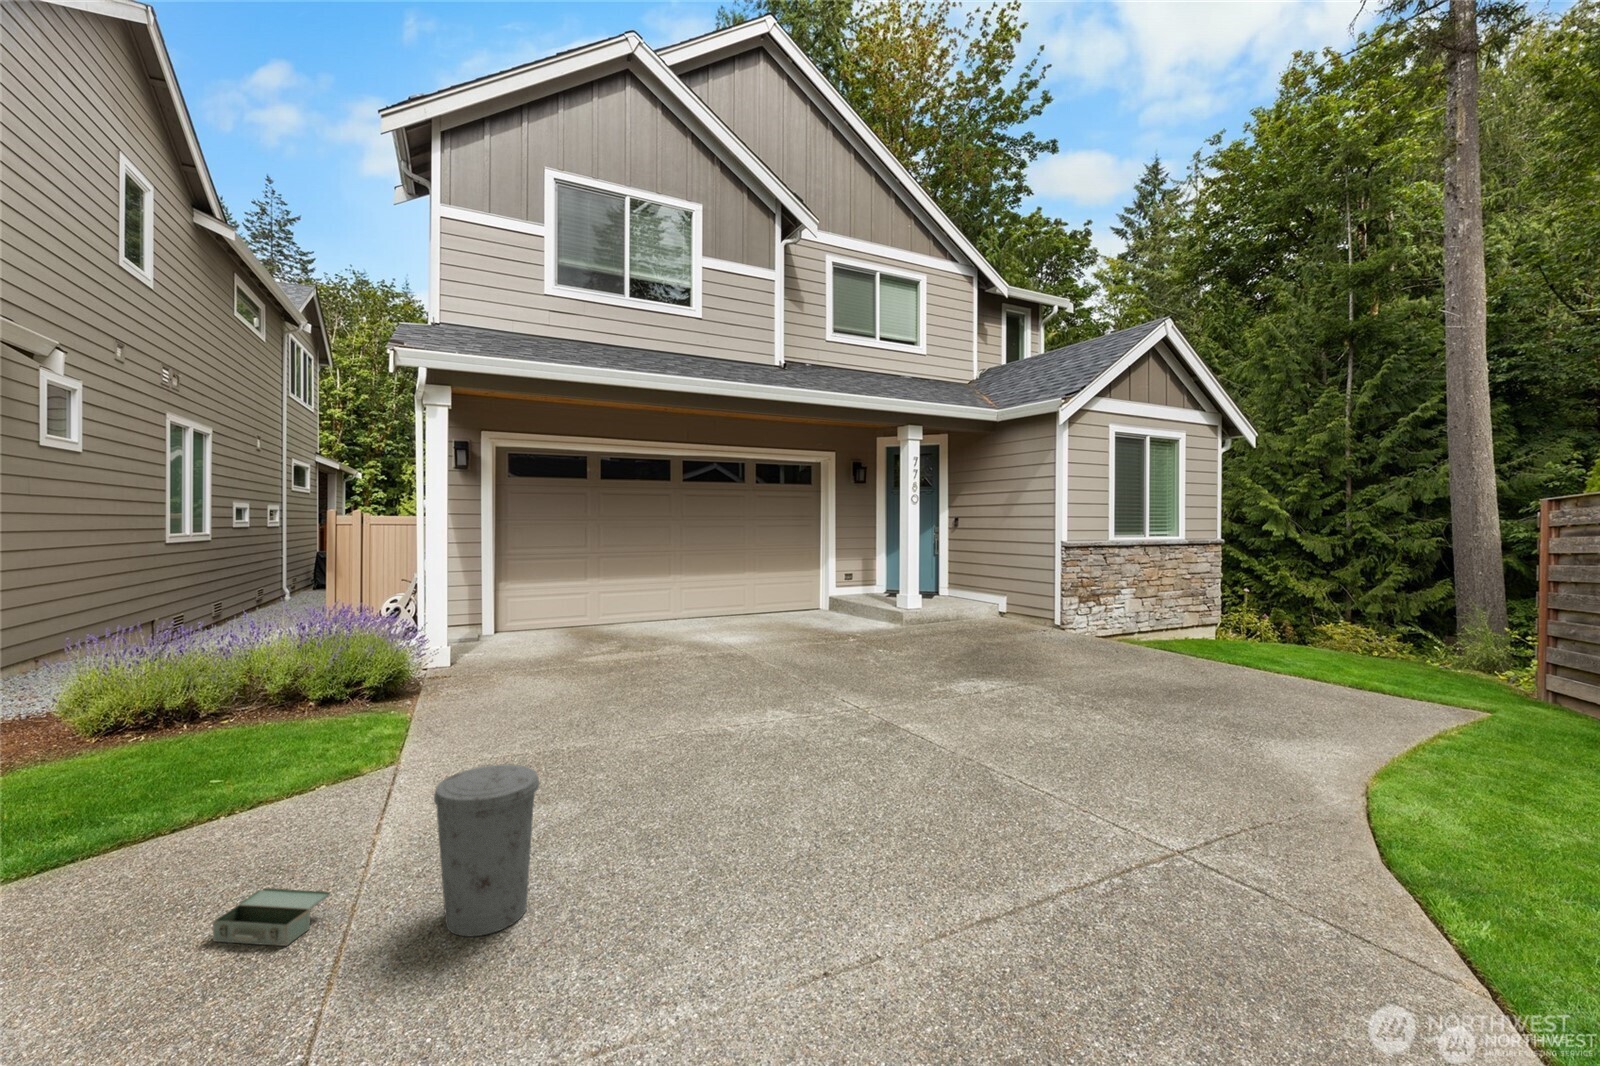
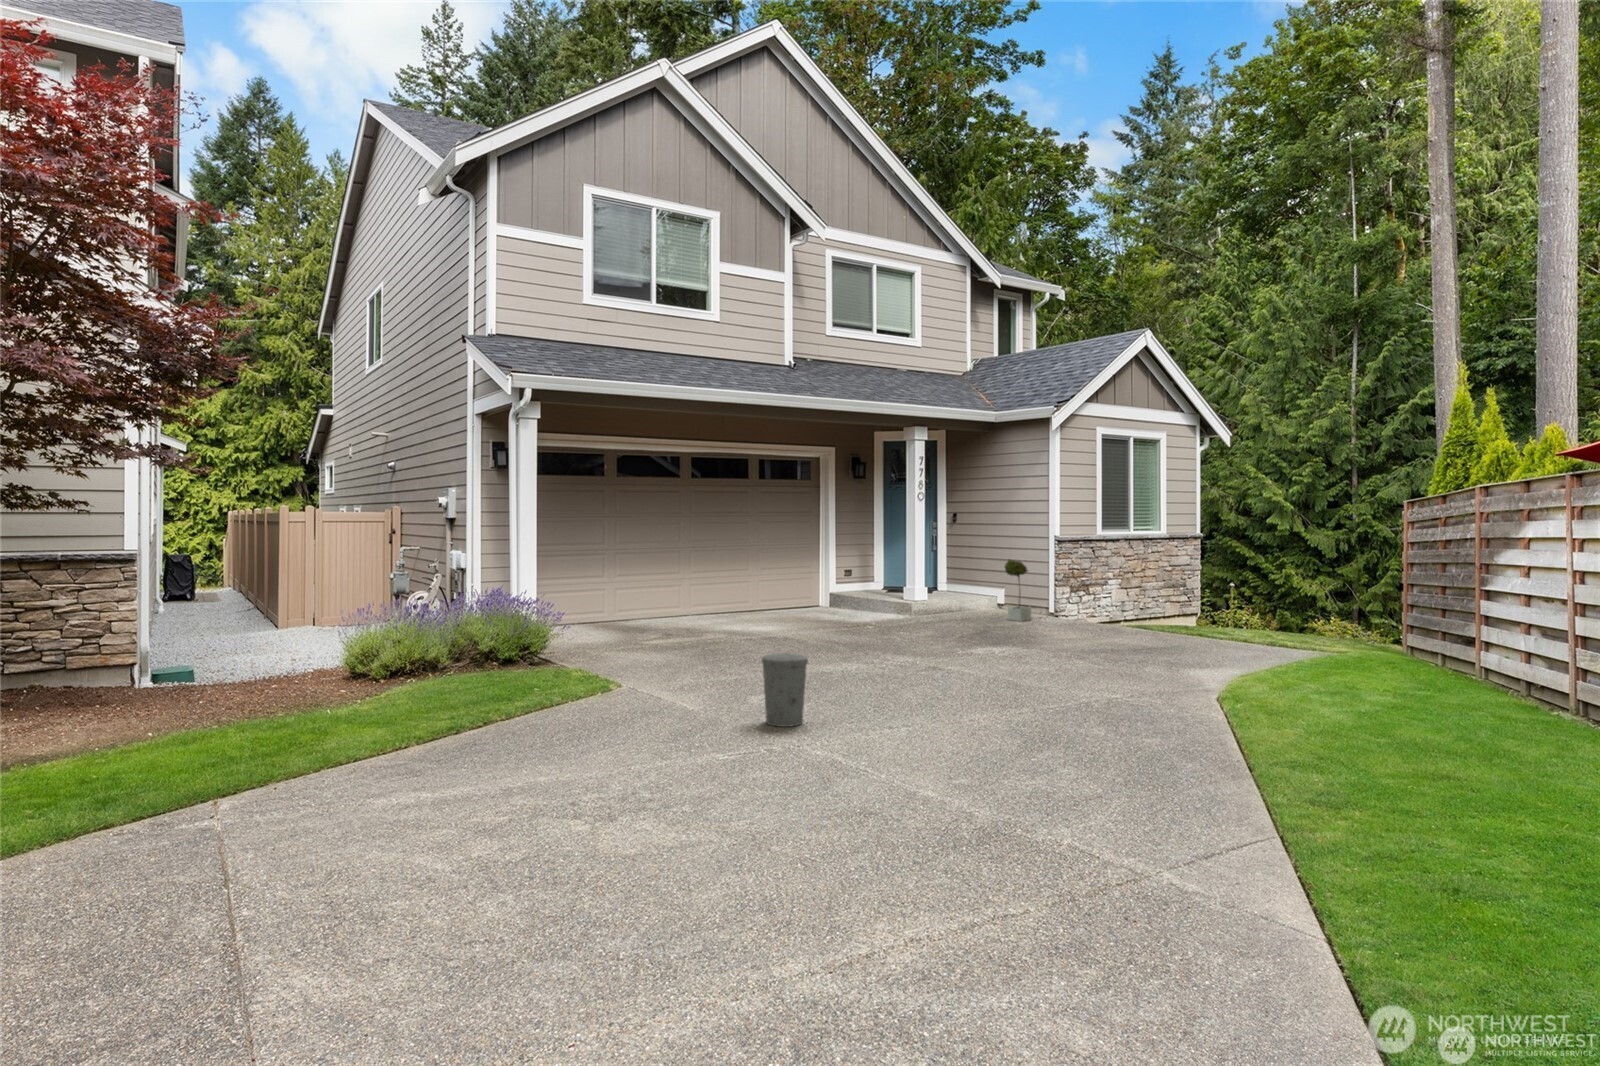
potted tree: none [1006,565,1036,633] -> present [1005,559,1031,621]
toolbox: present [213,888,330,946] -> none [669,714,708,730]

